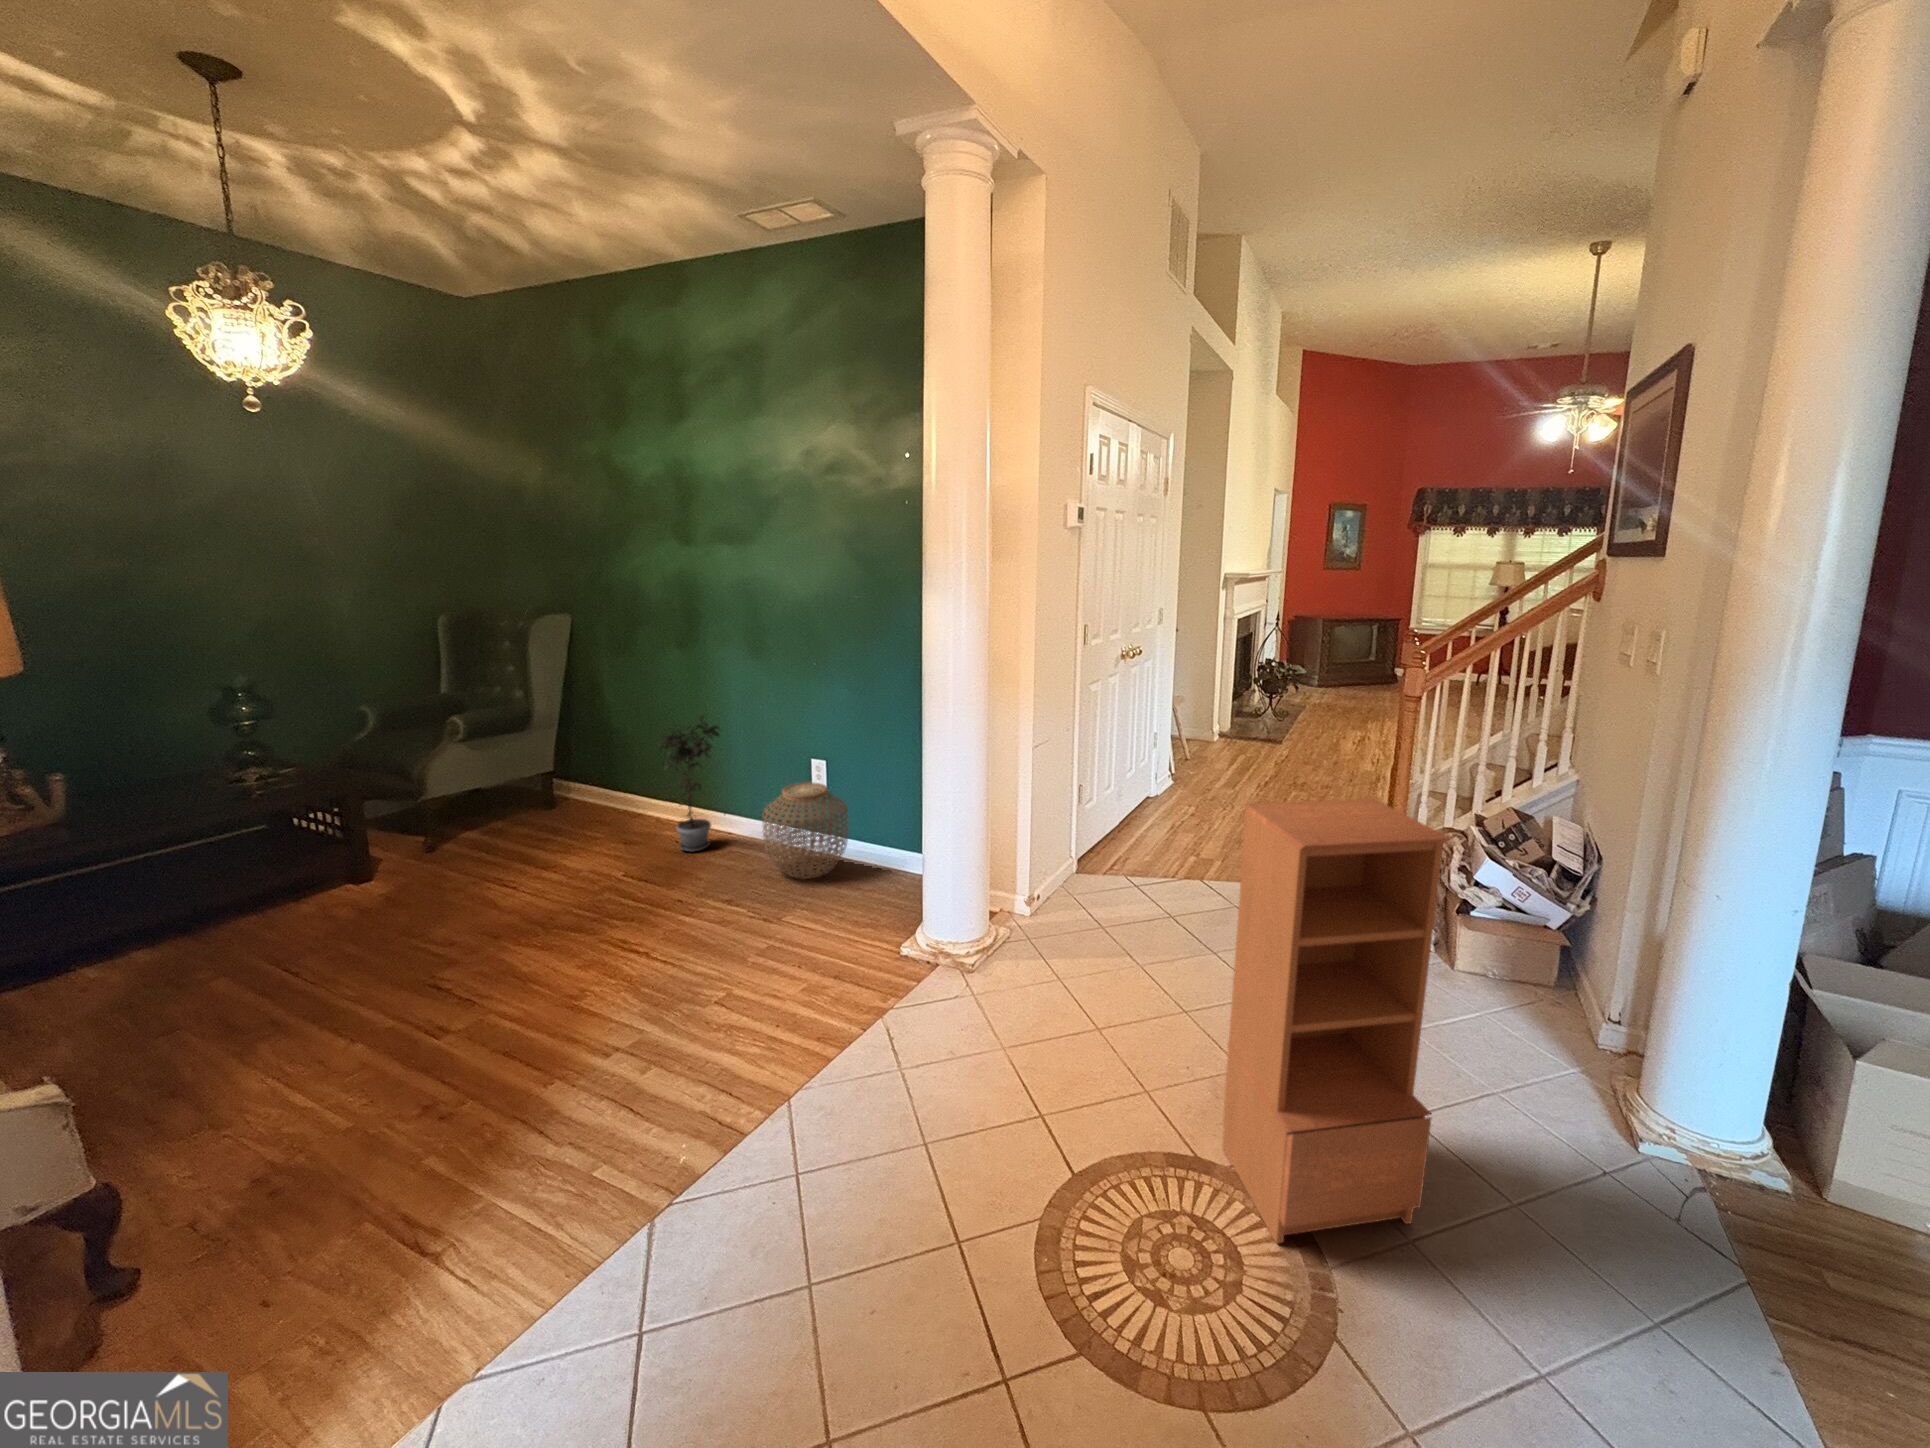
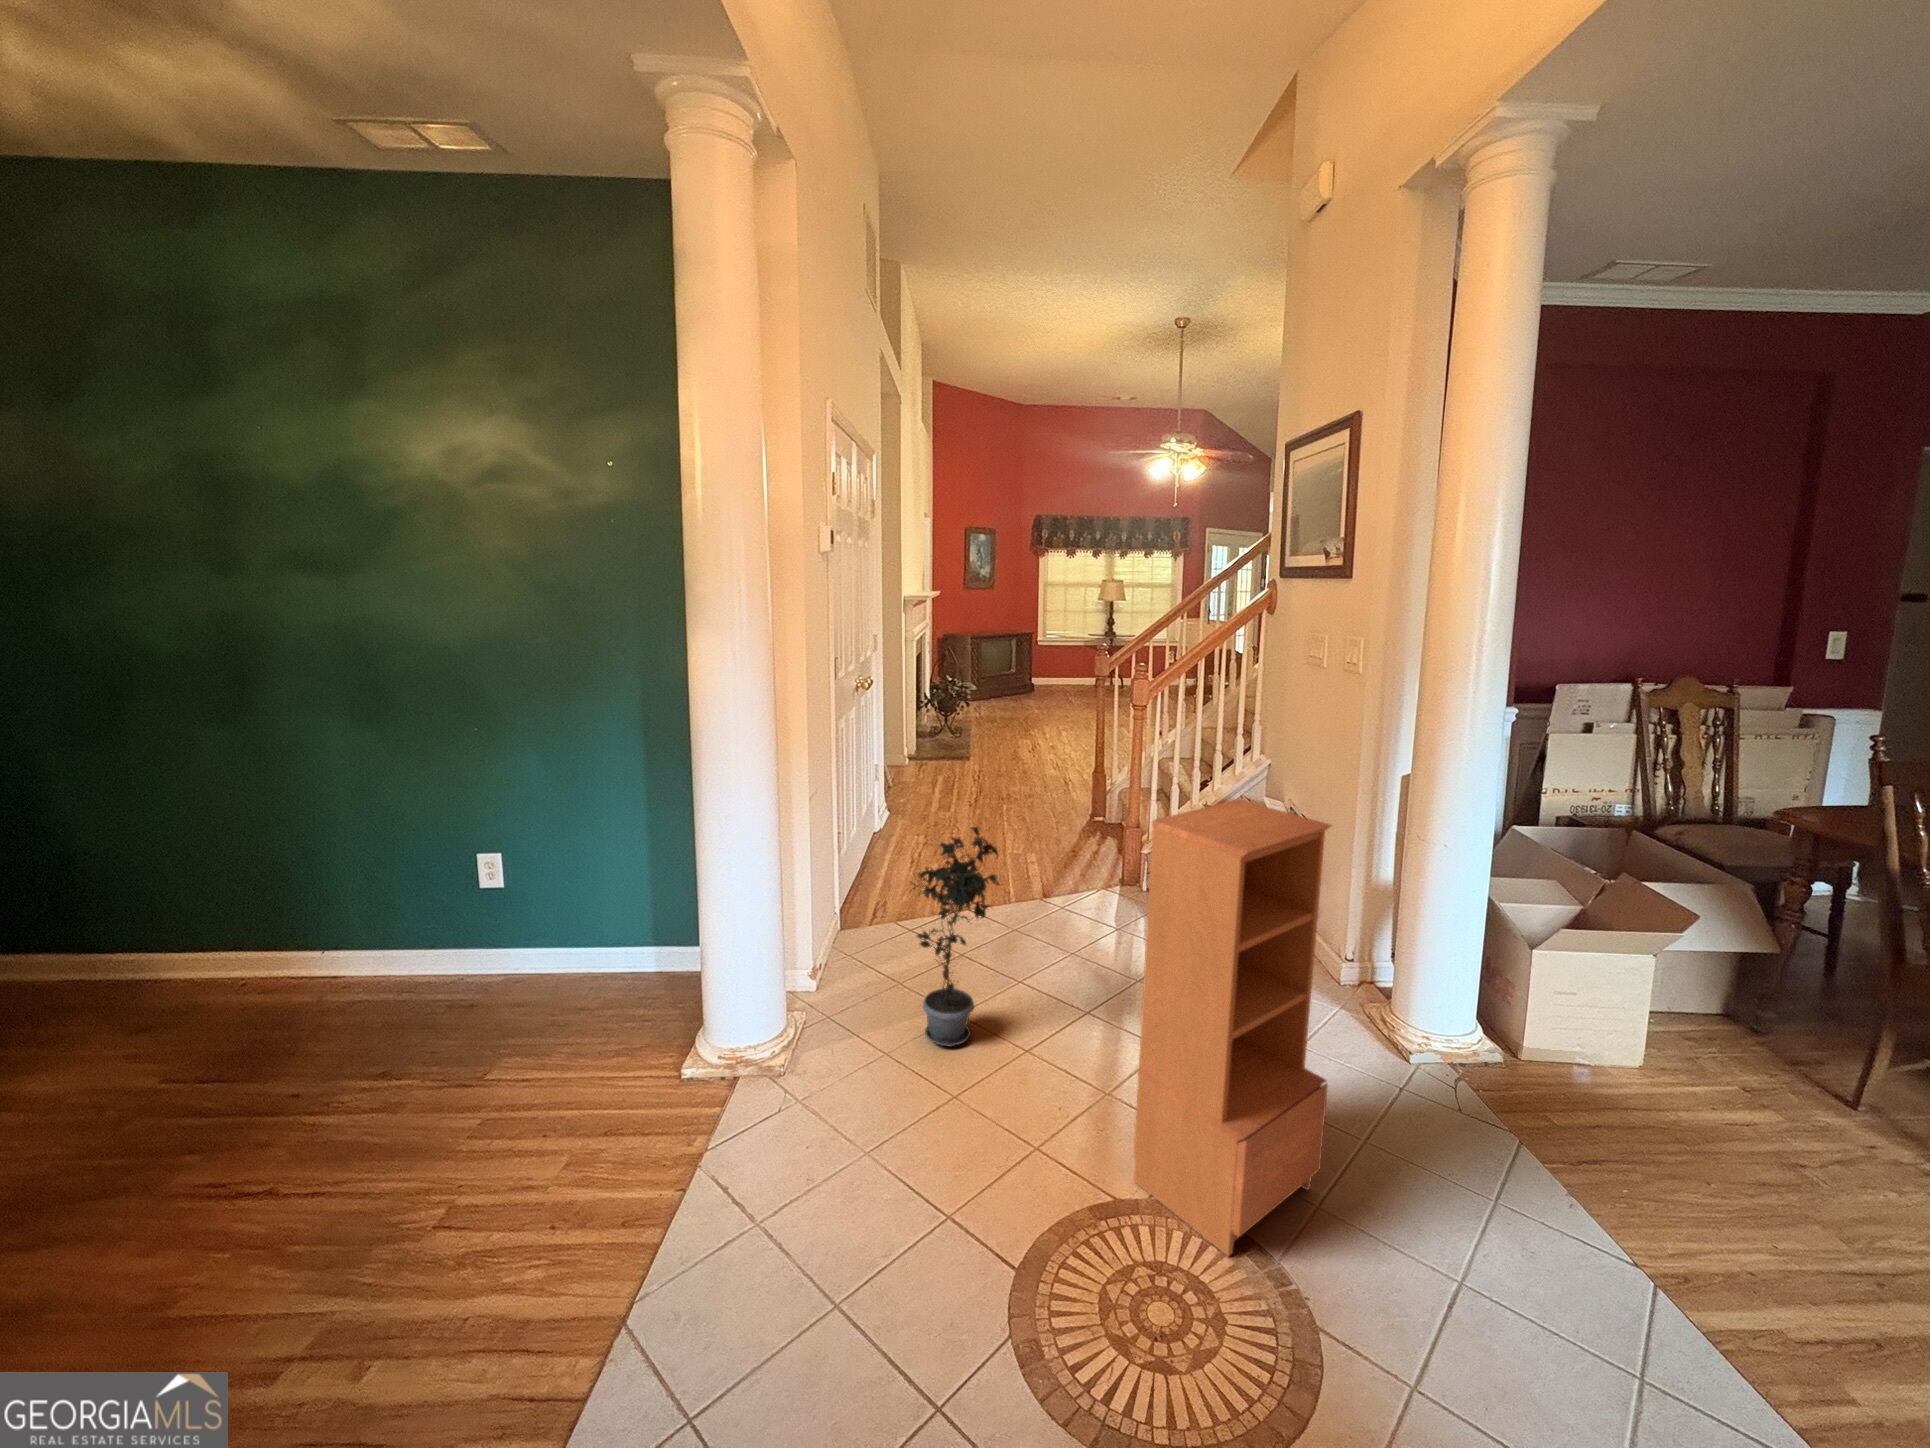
potted plant: present [655,716,719,852] -> present [912,827,1000,1047]
woven basket: present [763,783,848,878] -> none [375,880,521,1023]

